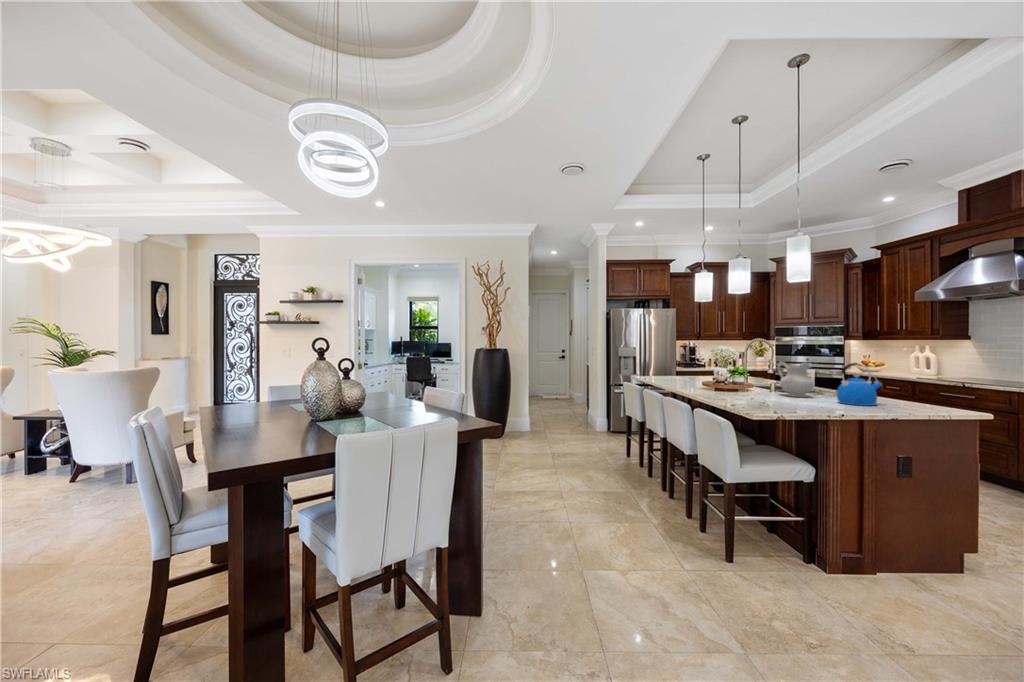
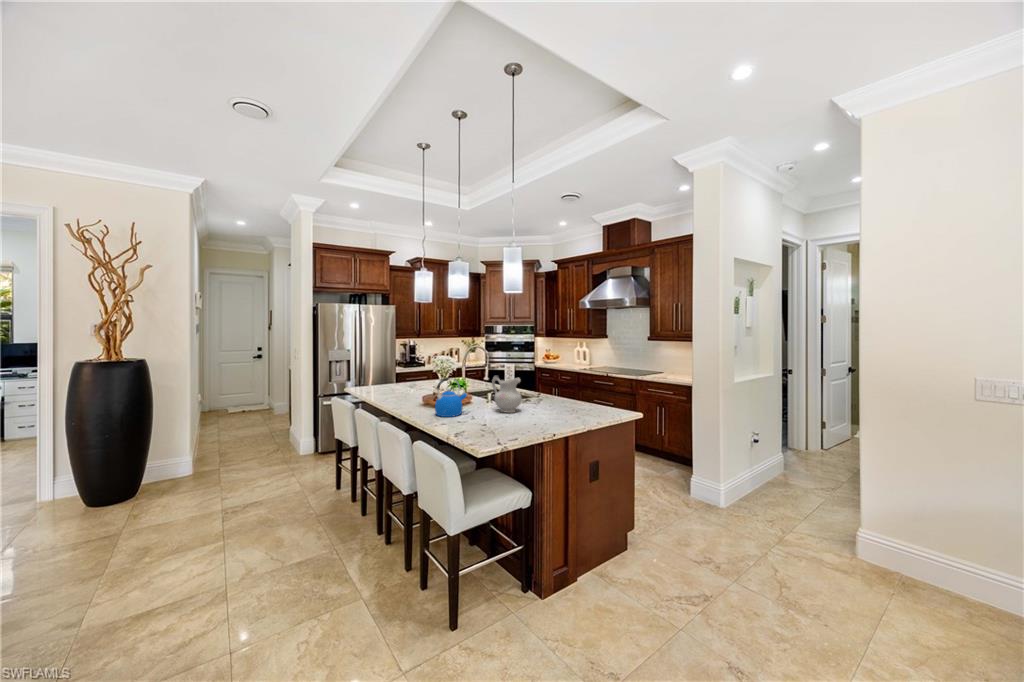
kettle: present [837,363,882,406] -> present [435,378,467,417]

